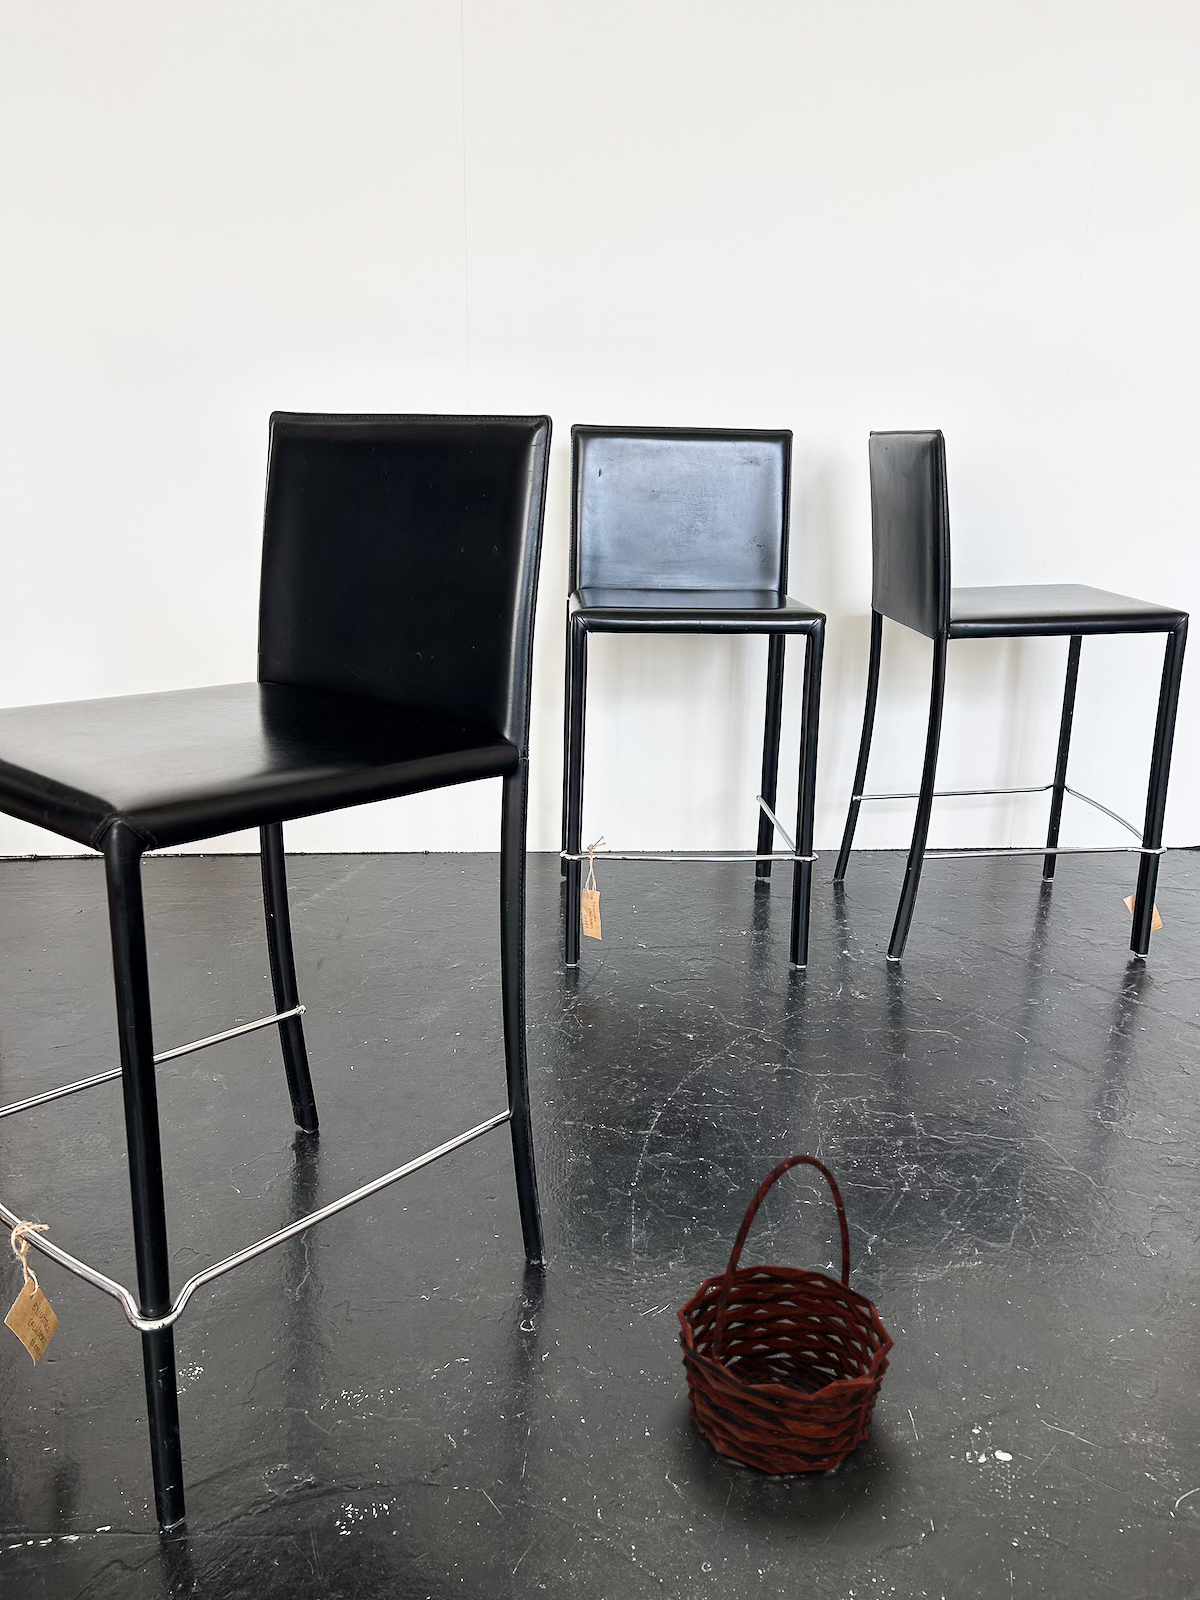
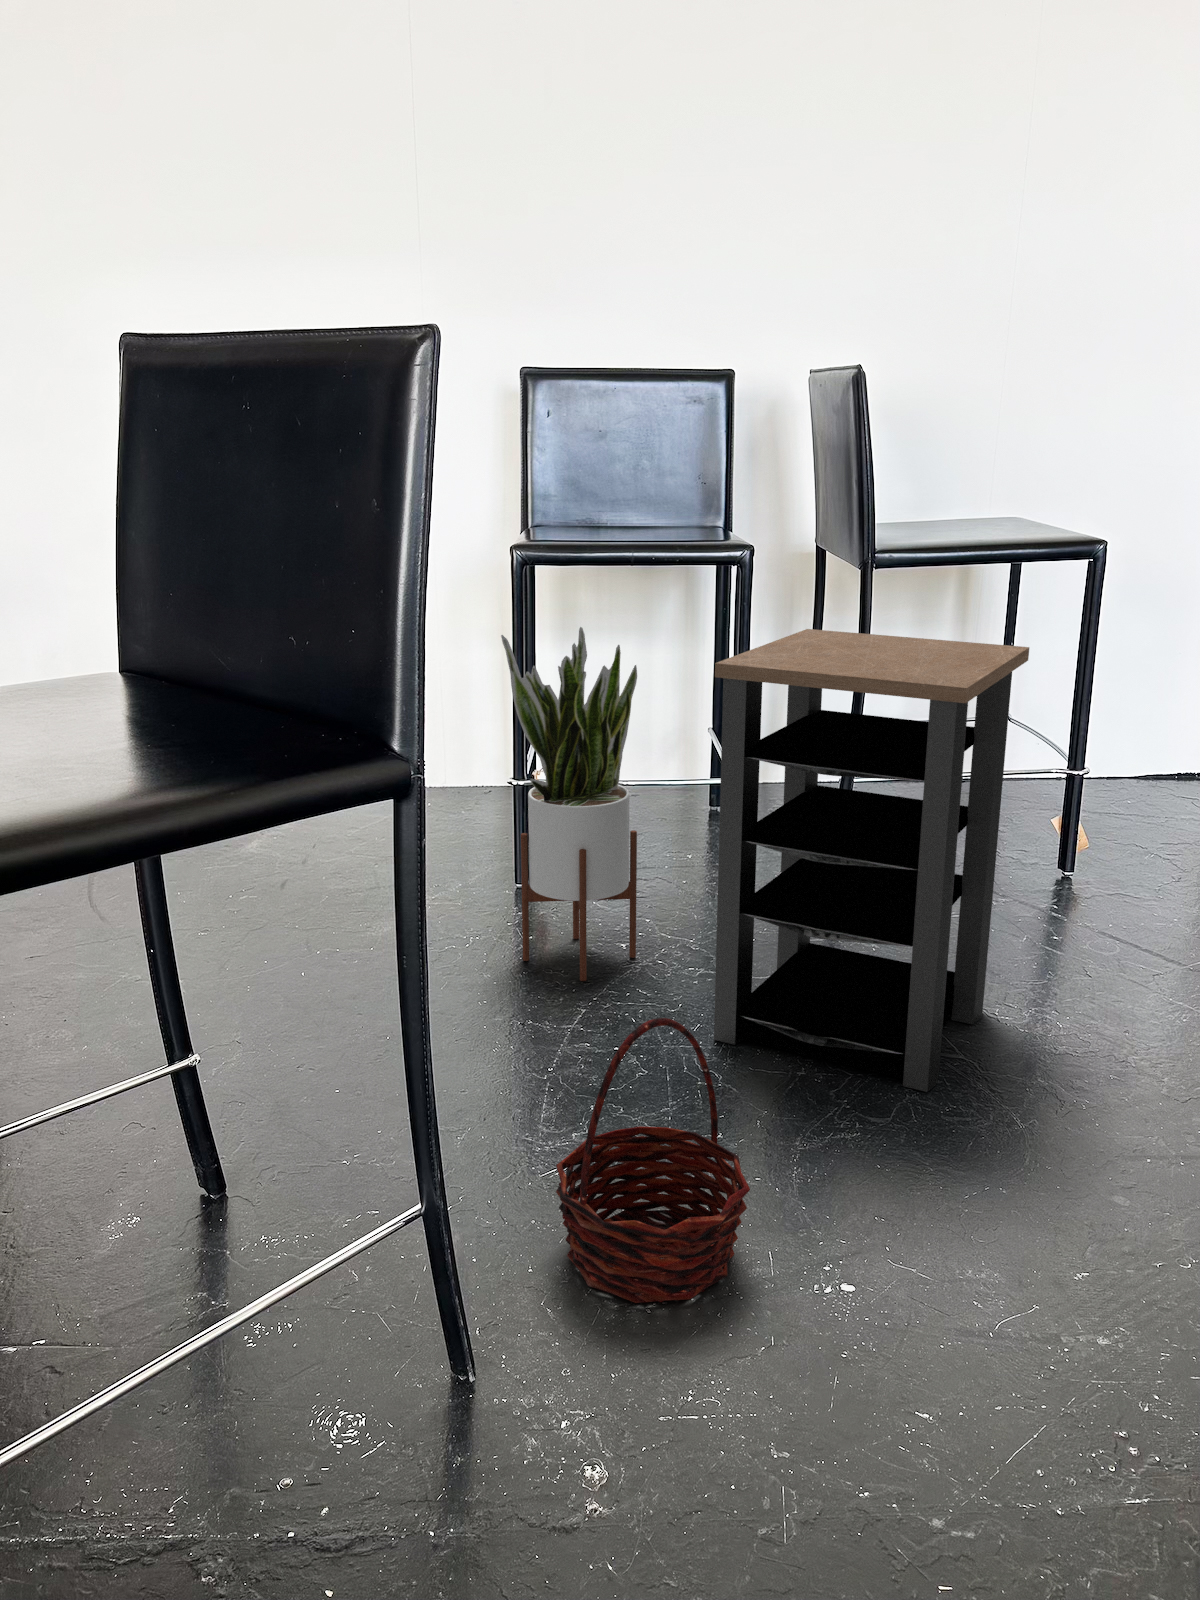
potted plant: none [577,703,714,1079] -> present [501,627,637,981]
side table: none [805,708,1143,1213] -> present [714,629,1029,1092]

